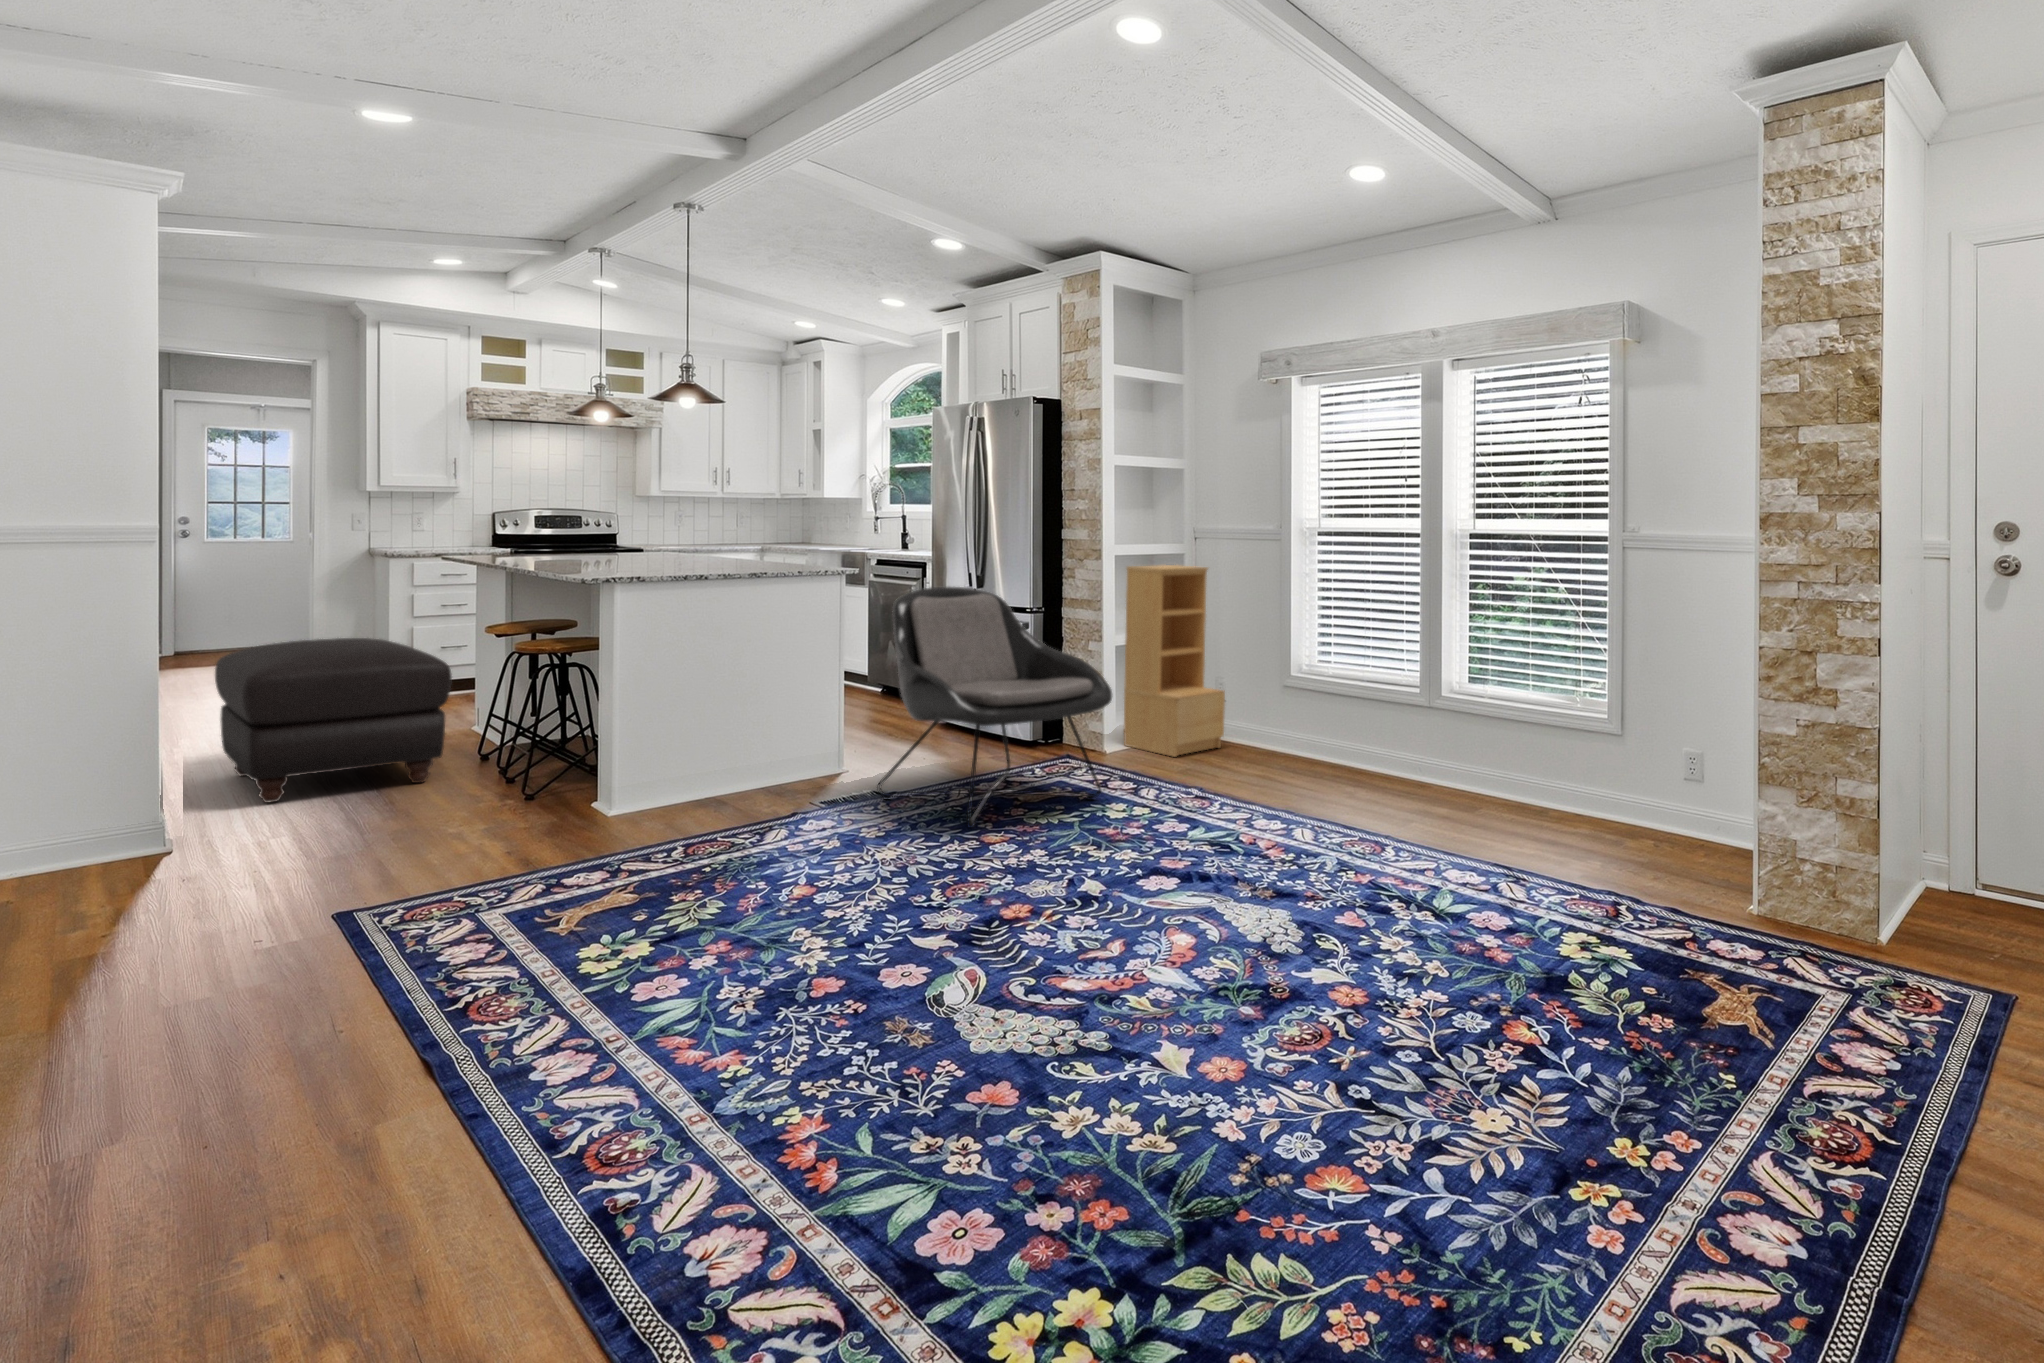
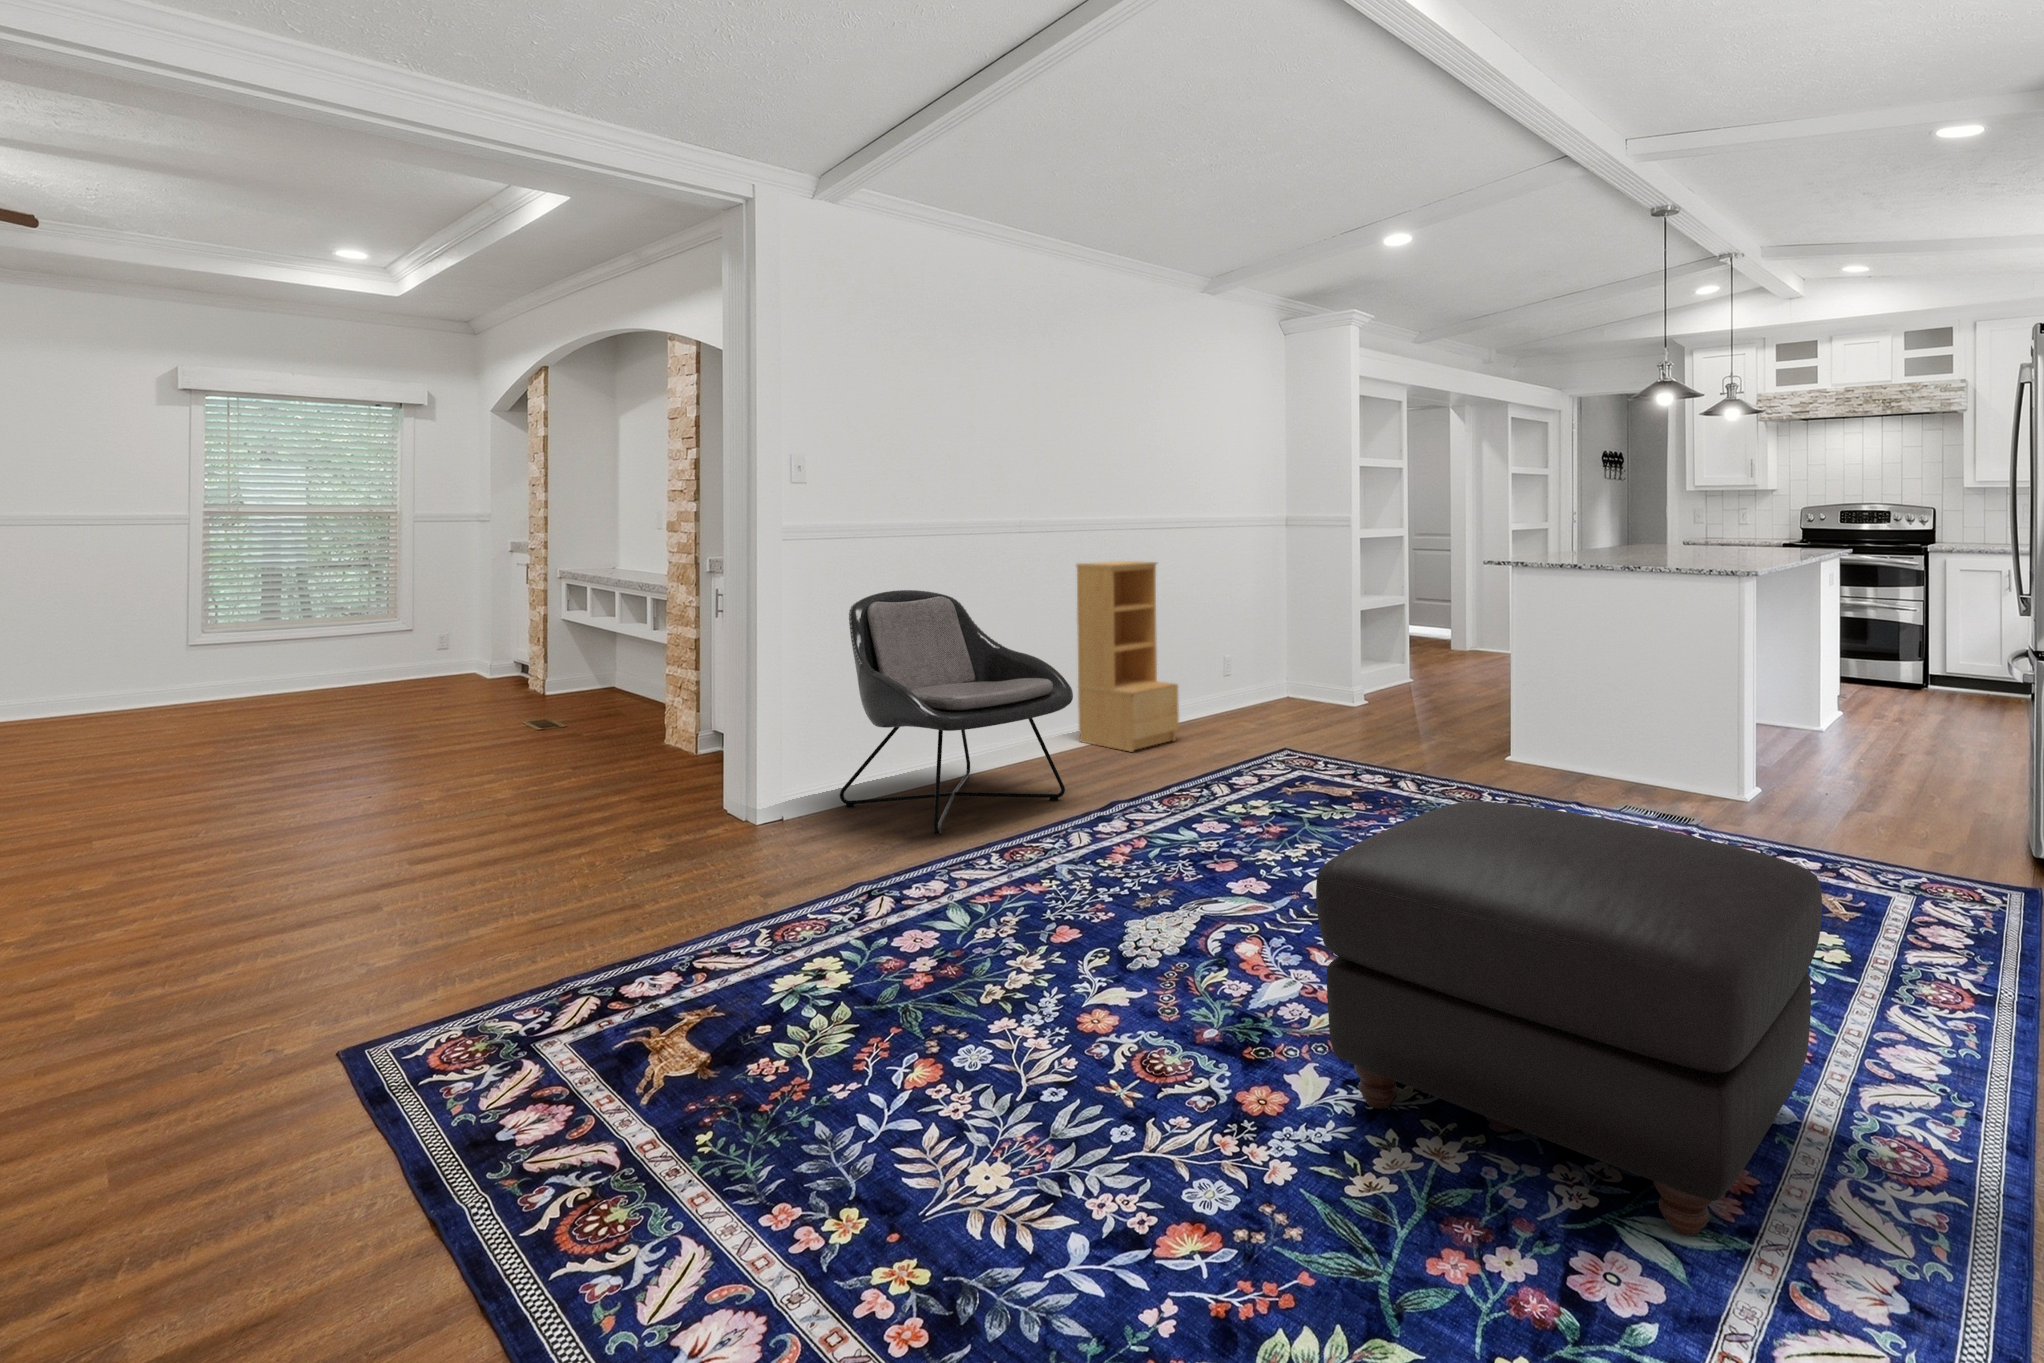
ottoman: present [215,638,452,803] -> present [1316,801,1822,1236]

